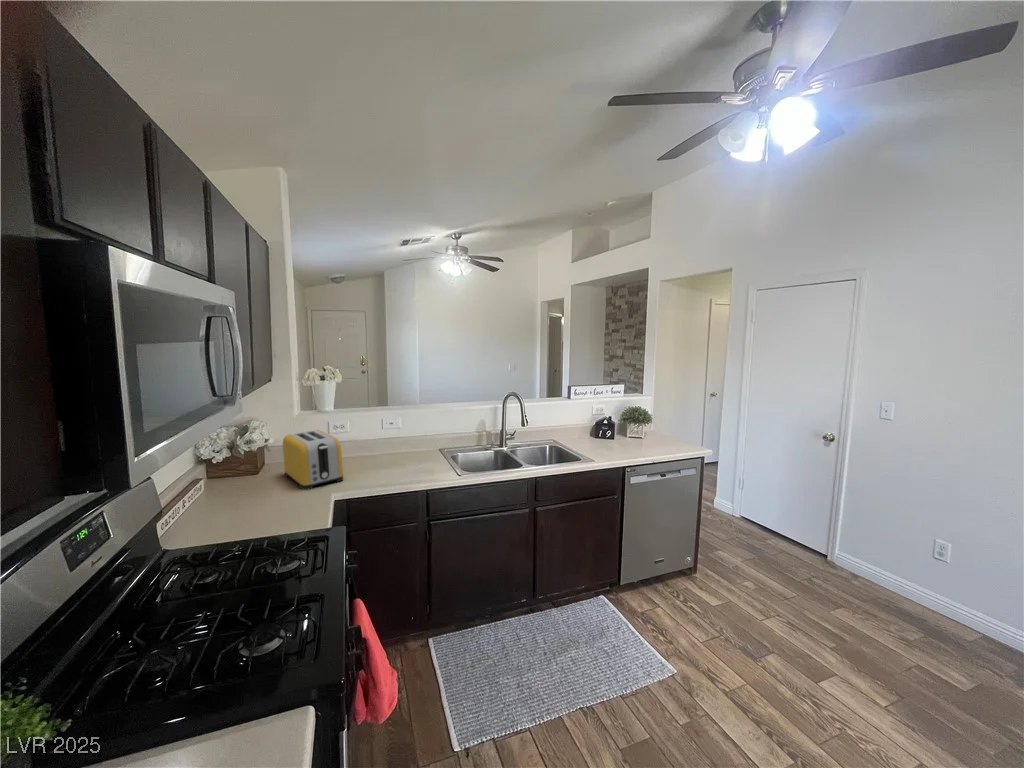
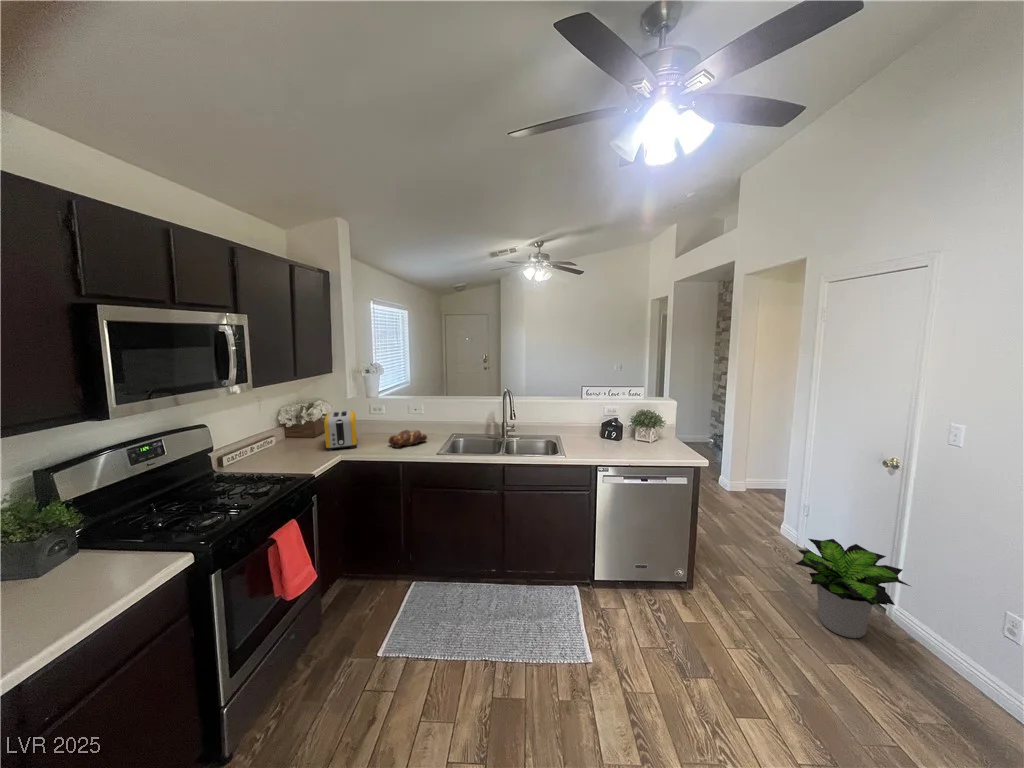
bread loaf: none [385,449,428,474] -> present [389,430,427,448]
potted plant: none [777,505,865,585] -> present [795,539,910,638]

